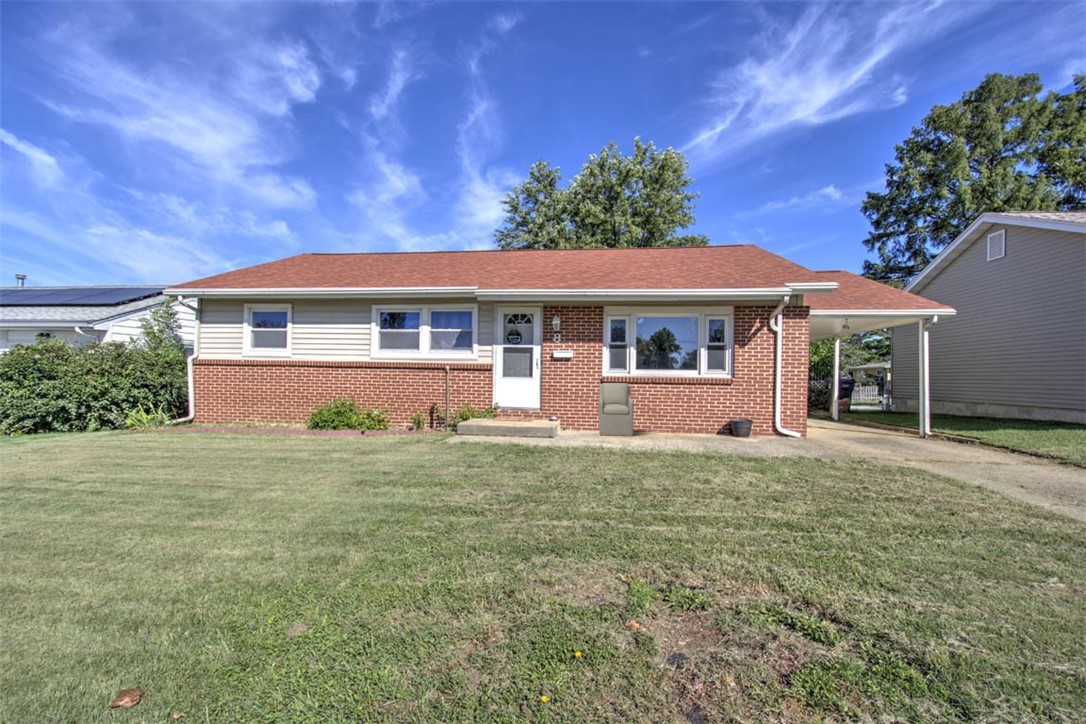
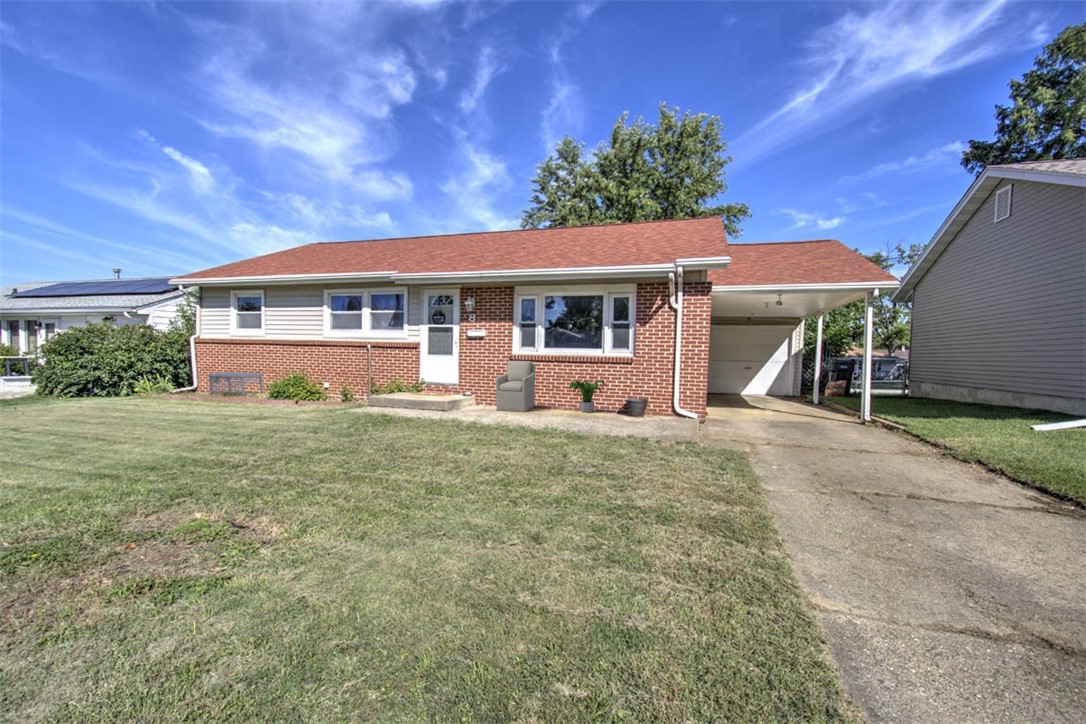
storage bench: none [219,400,289,427] -> present [207,372,263,396]
potted plant: none [675,402,711,435] -> present [570,380,607,413]

